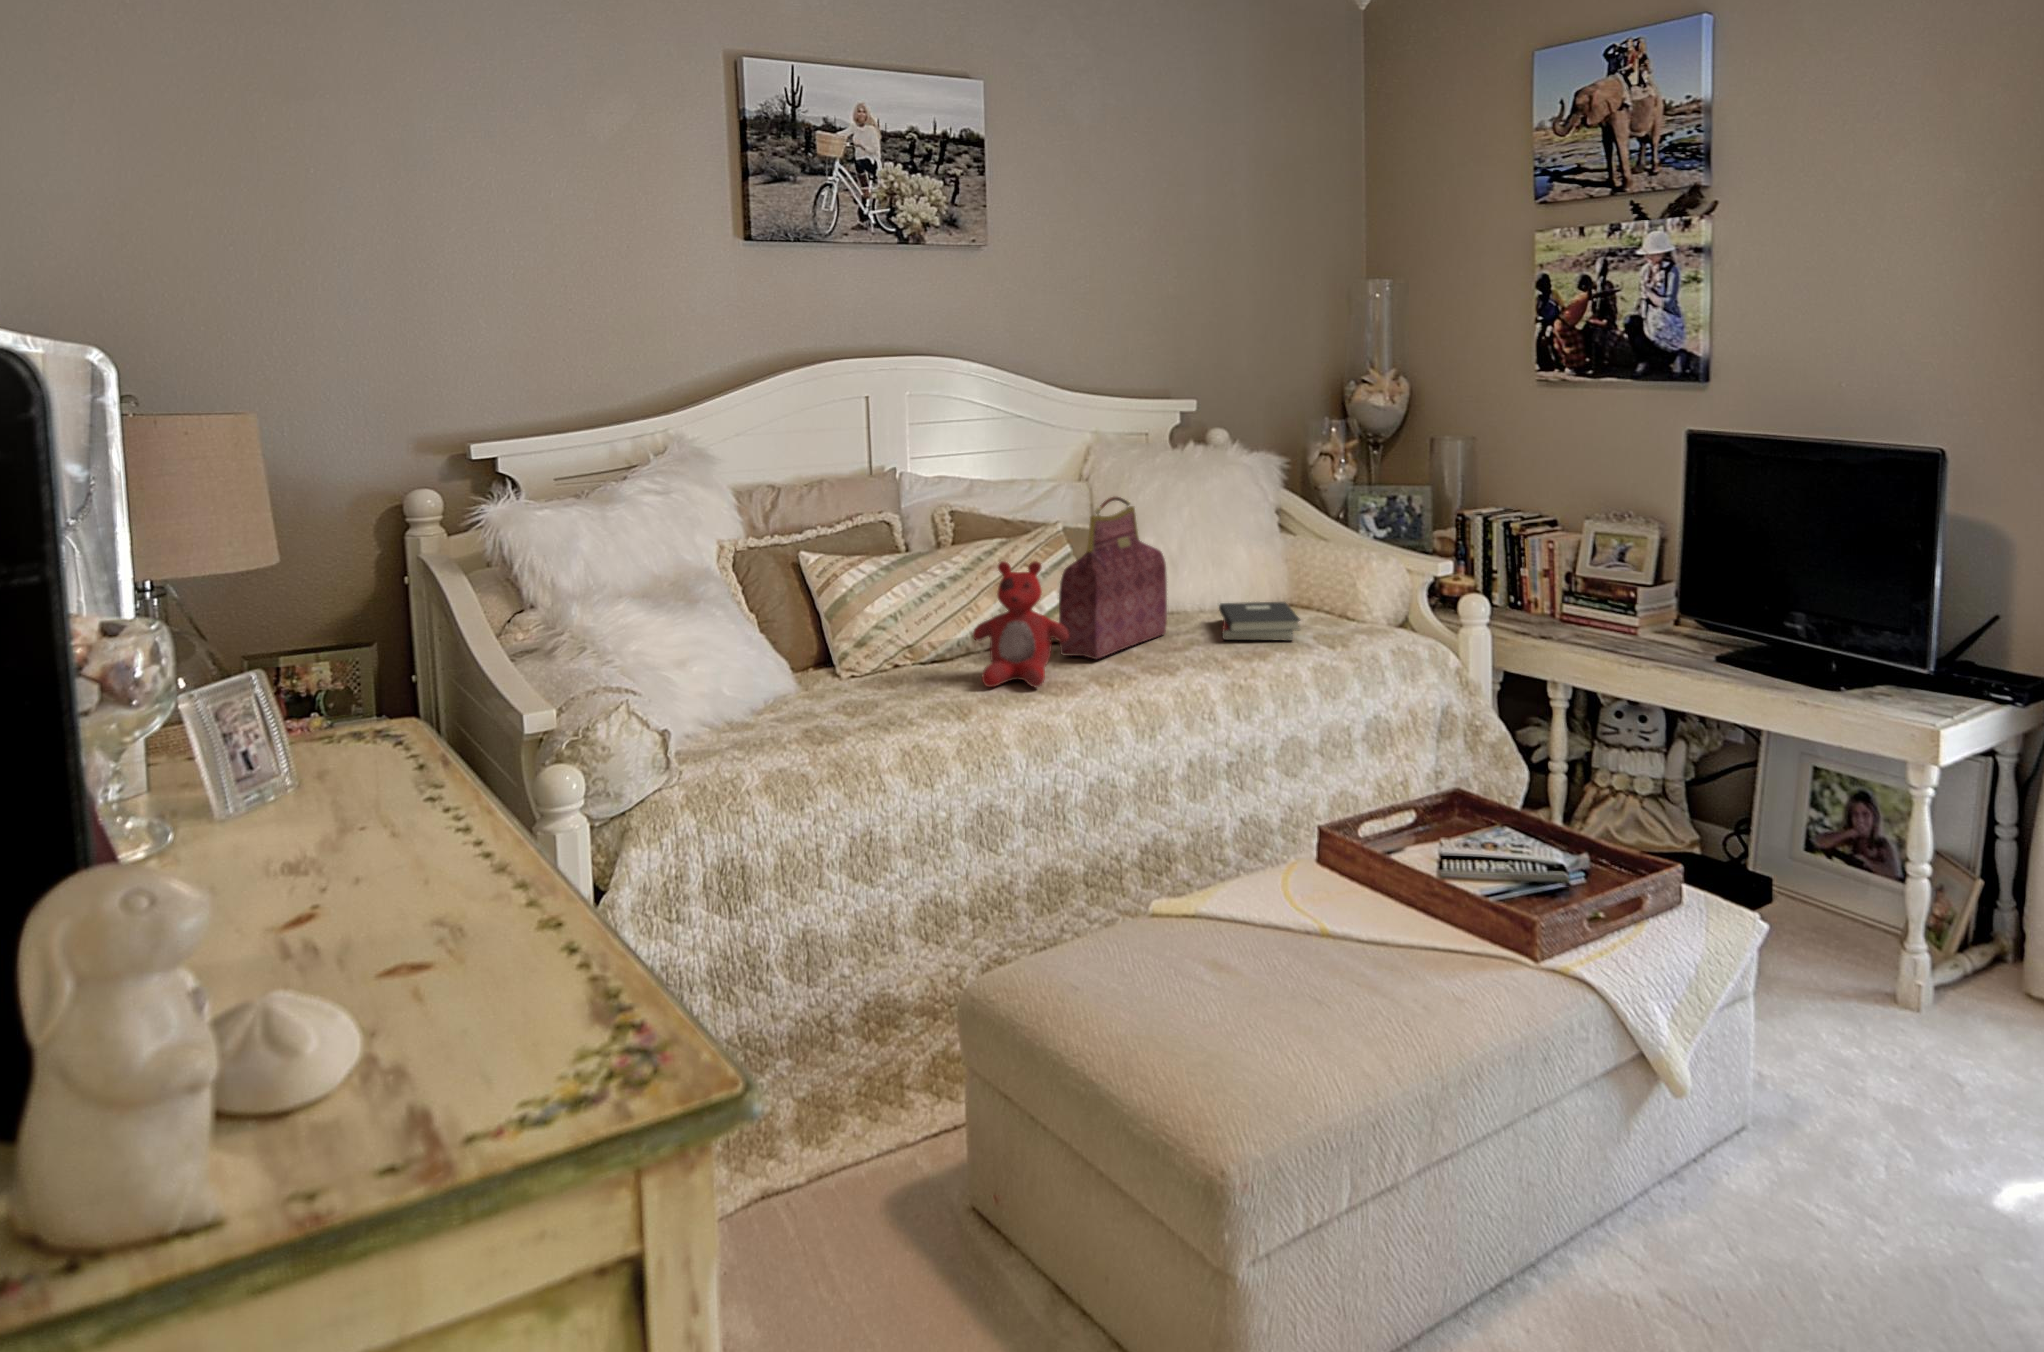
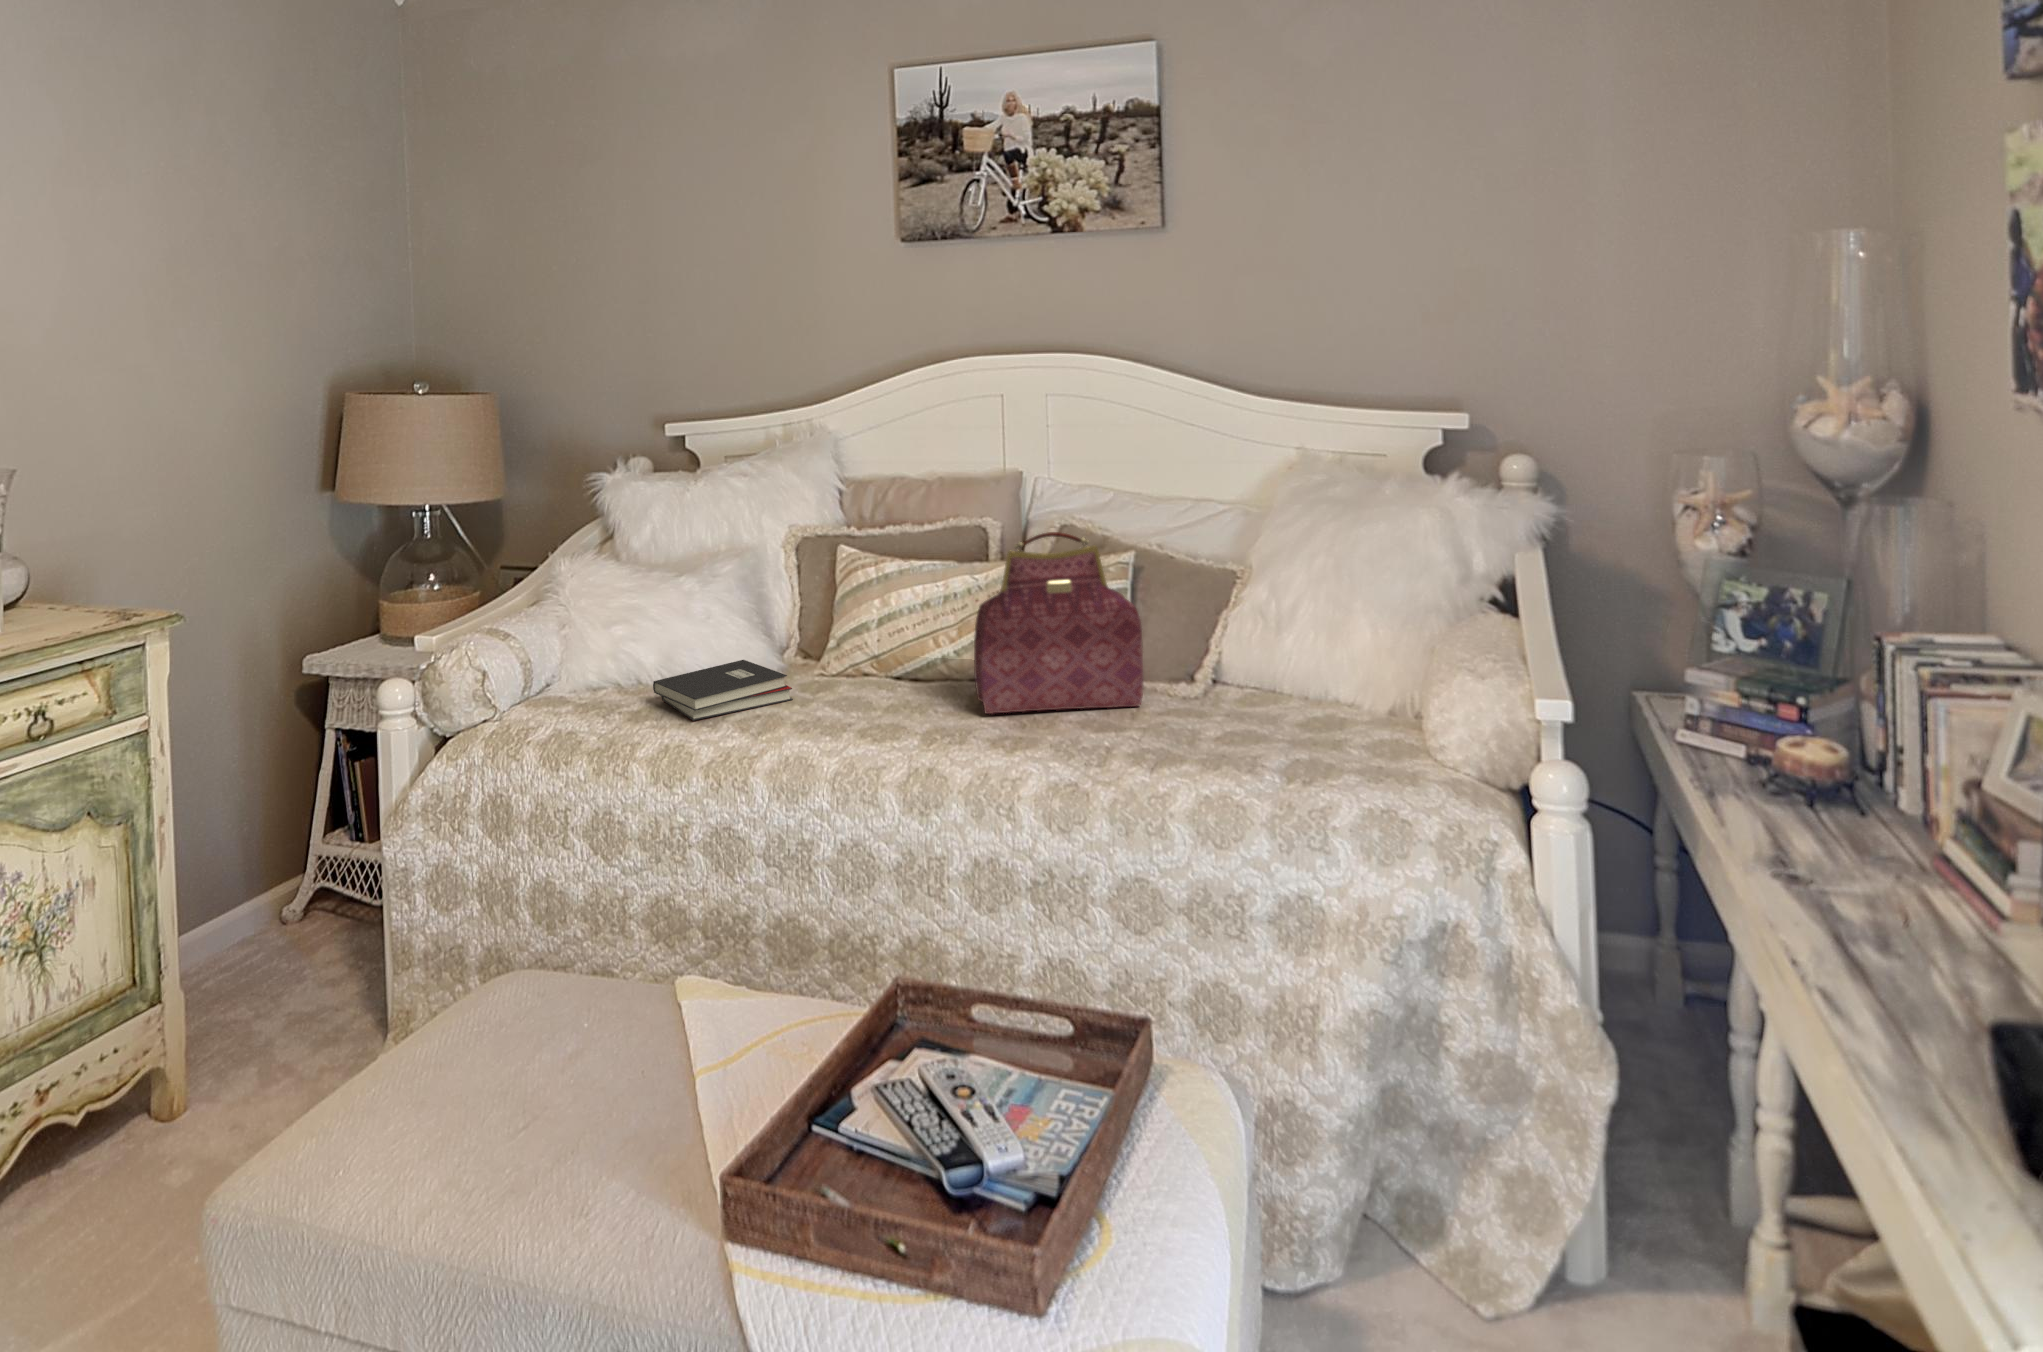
stuffed bear: present [973,561,1069,687] -> none [827,585,921,726]
hardback book: present [1219,602,1300,641] -> present [653,660,793,721]

